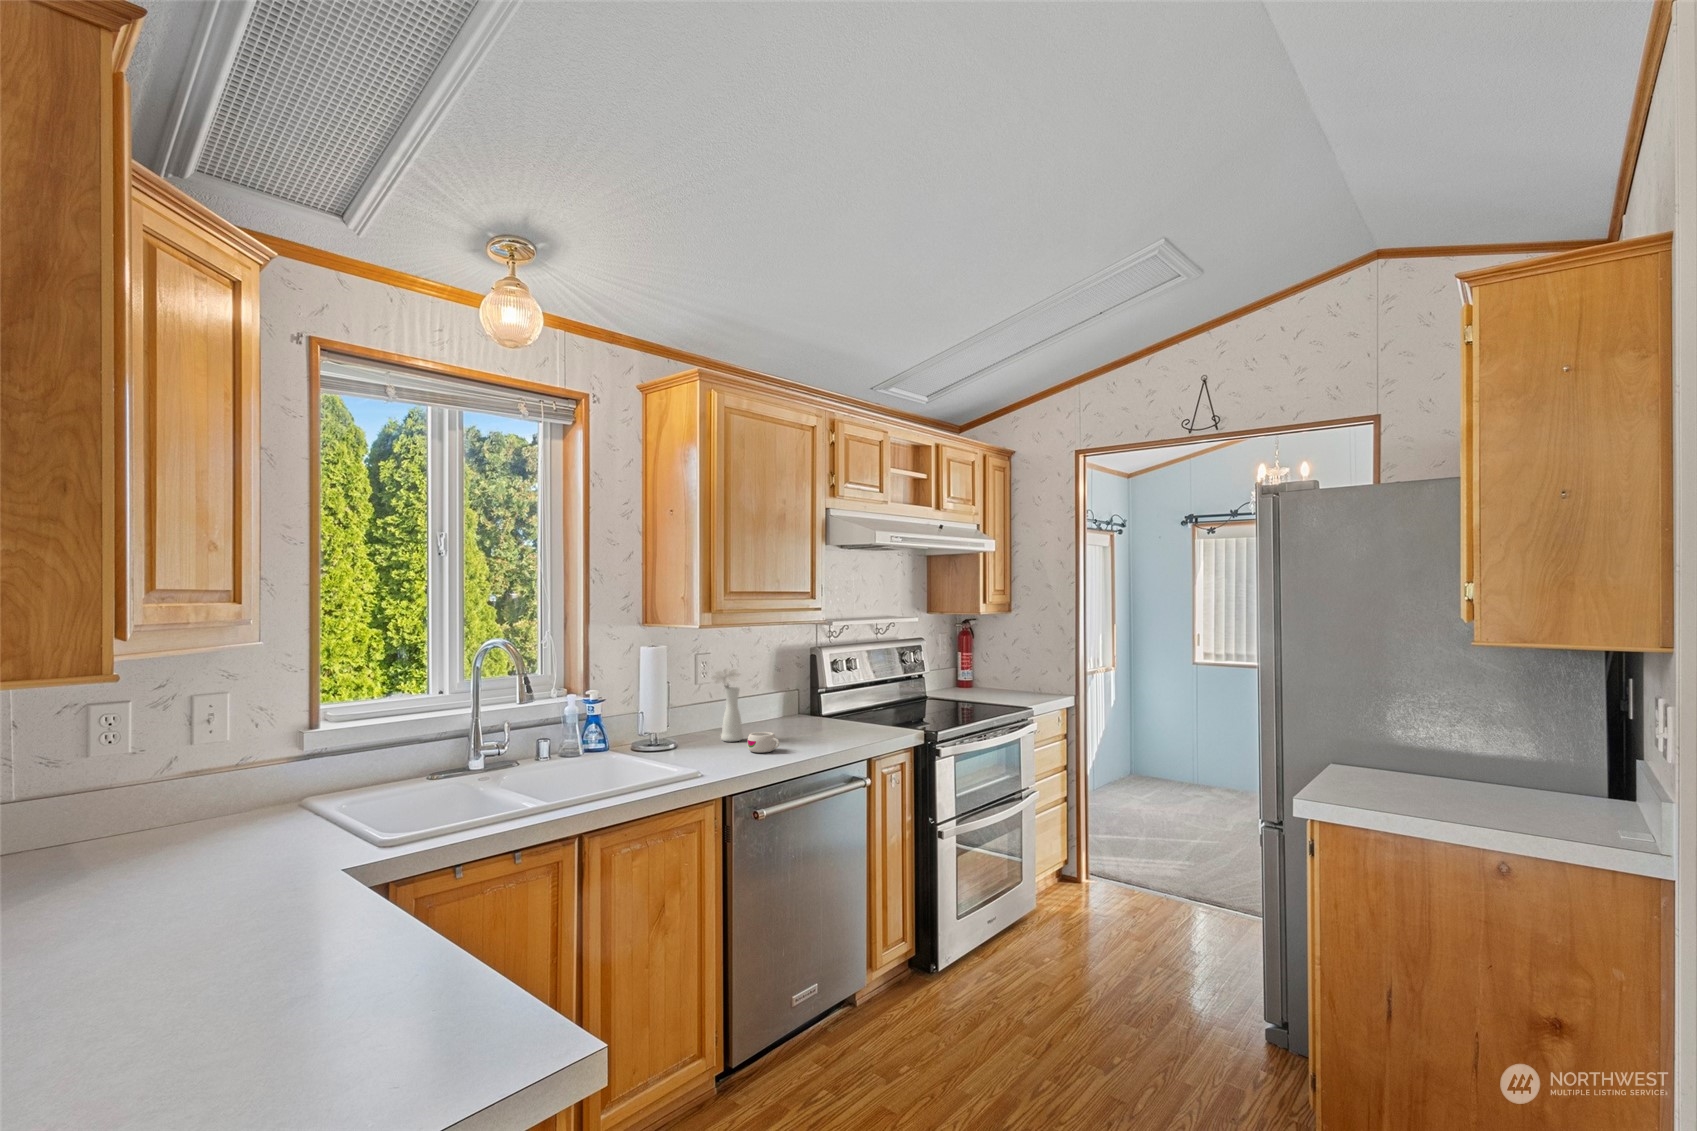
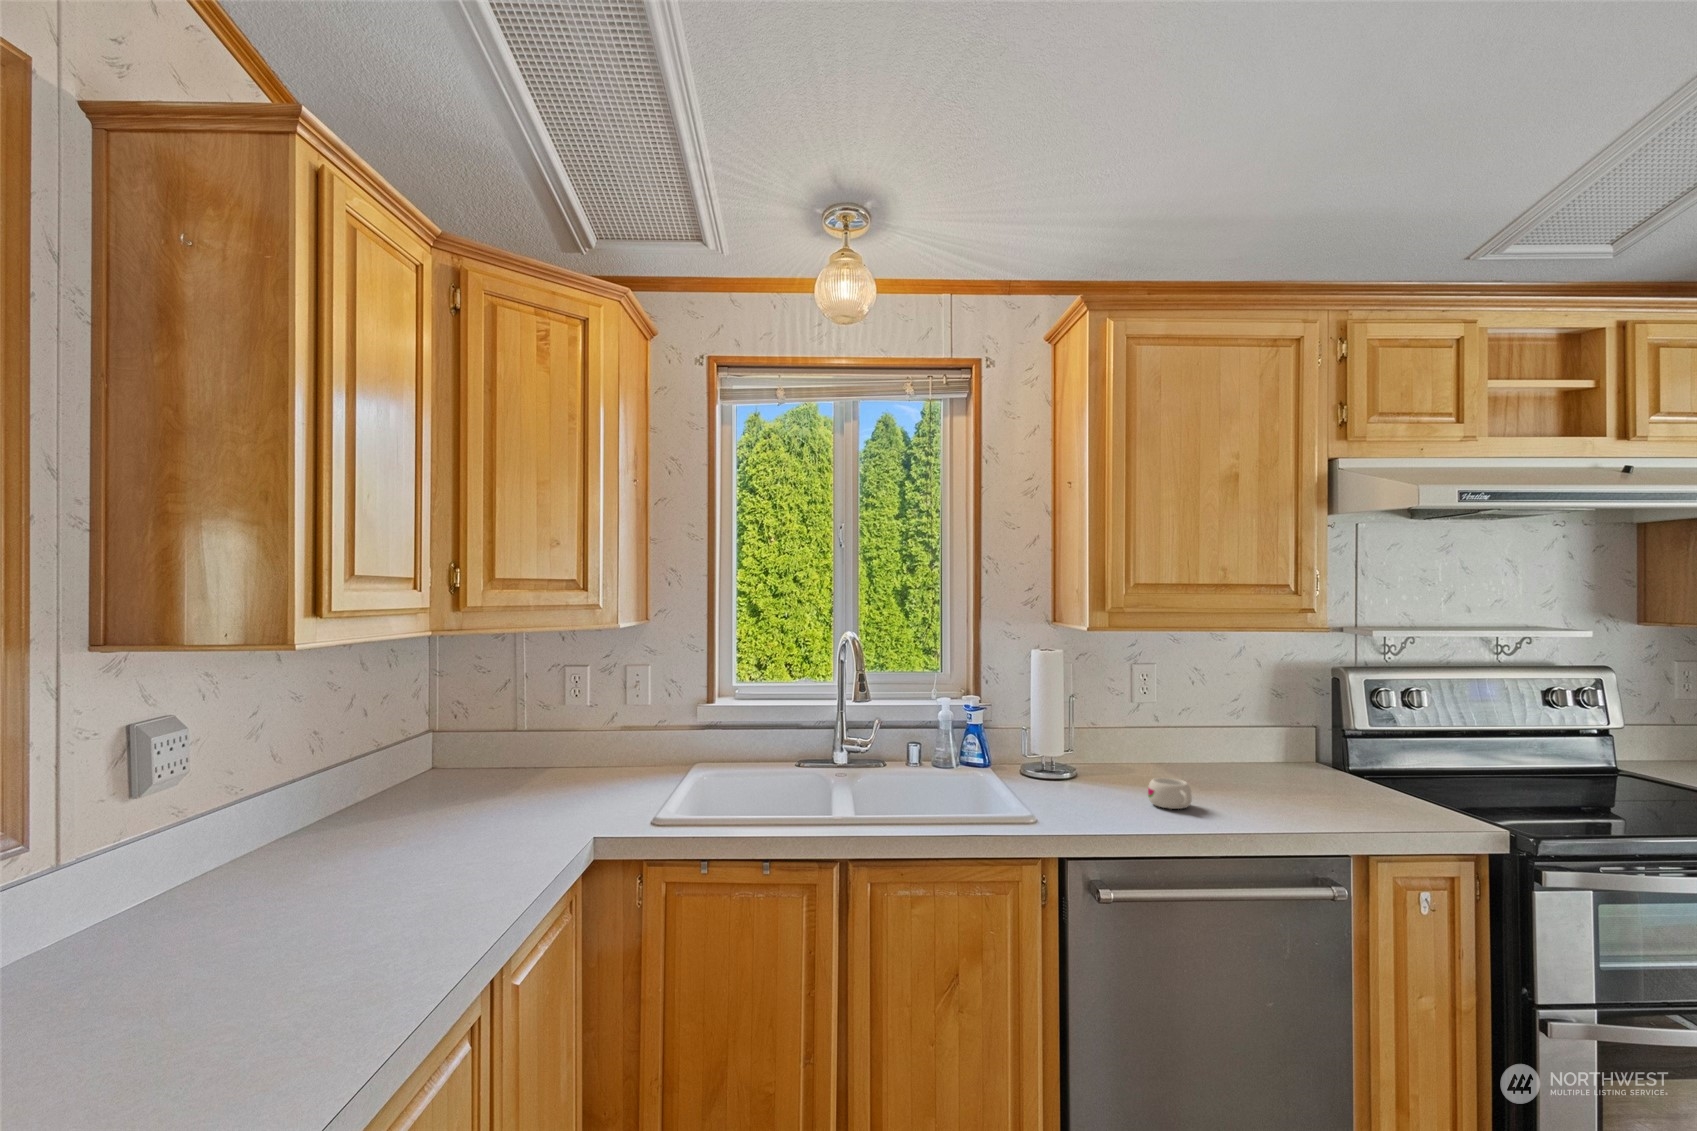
vase: present [712,668,743,741] -> none [1128,685,1174,785]

